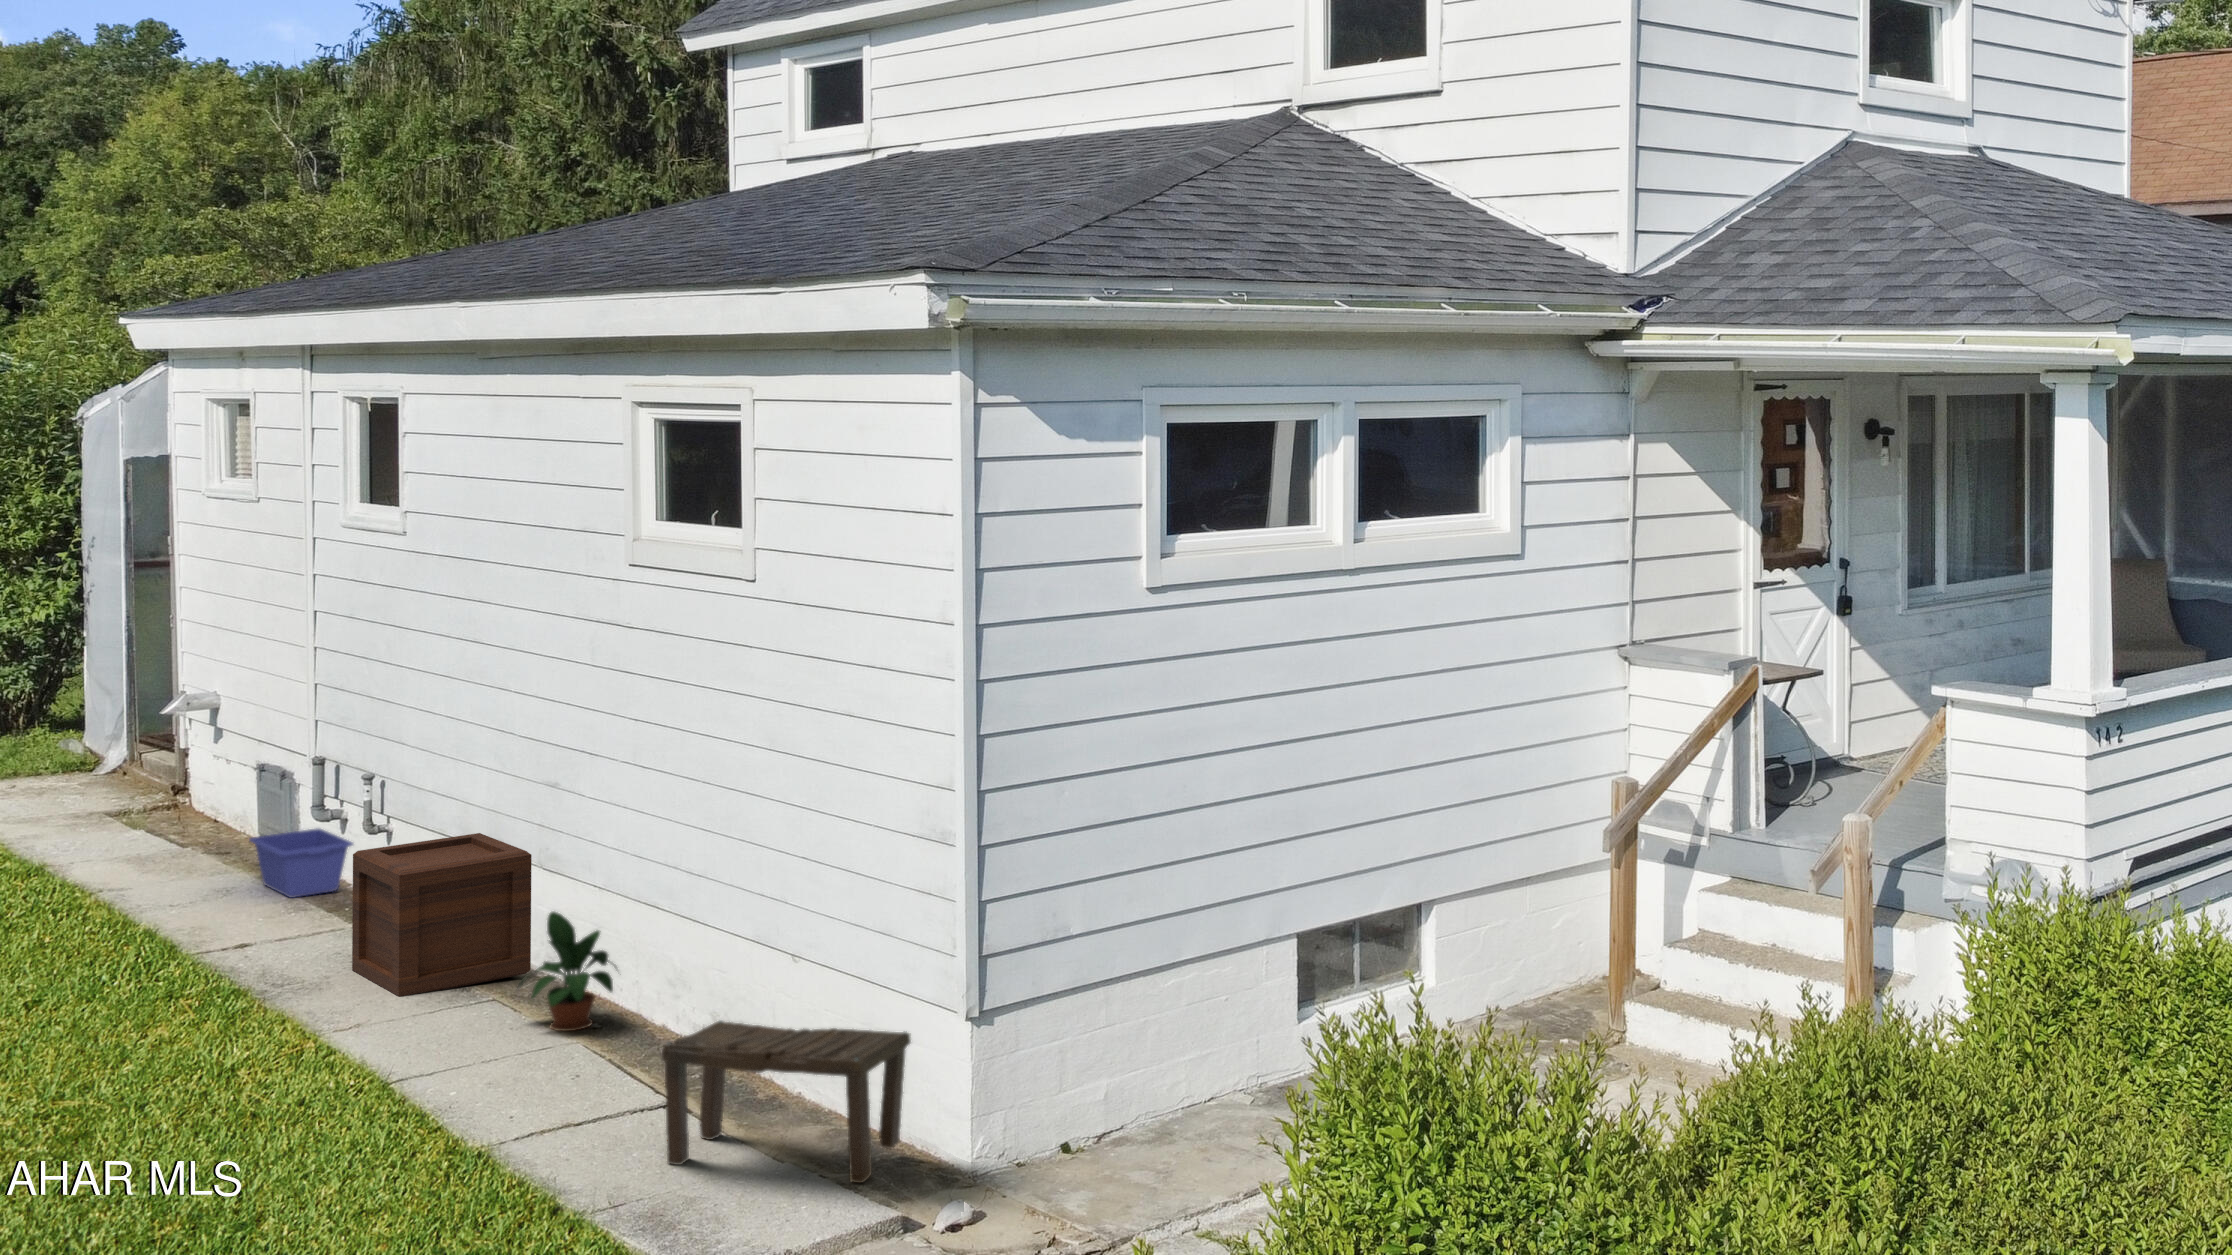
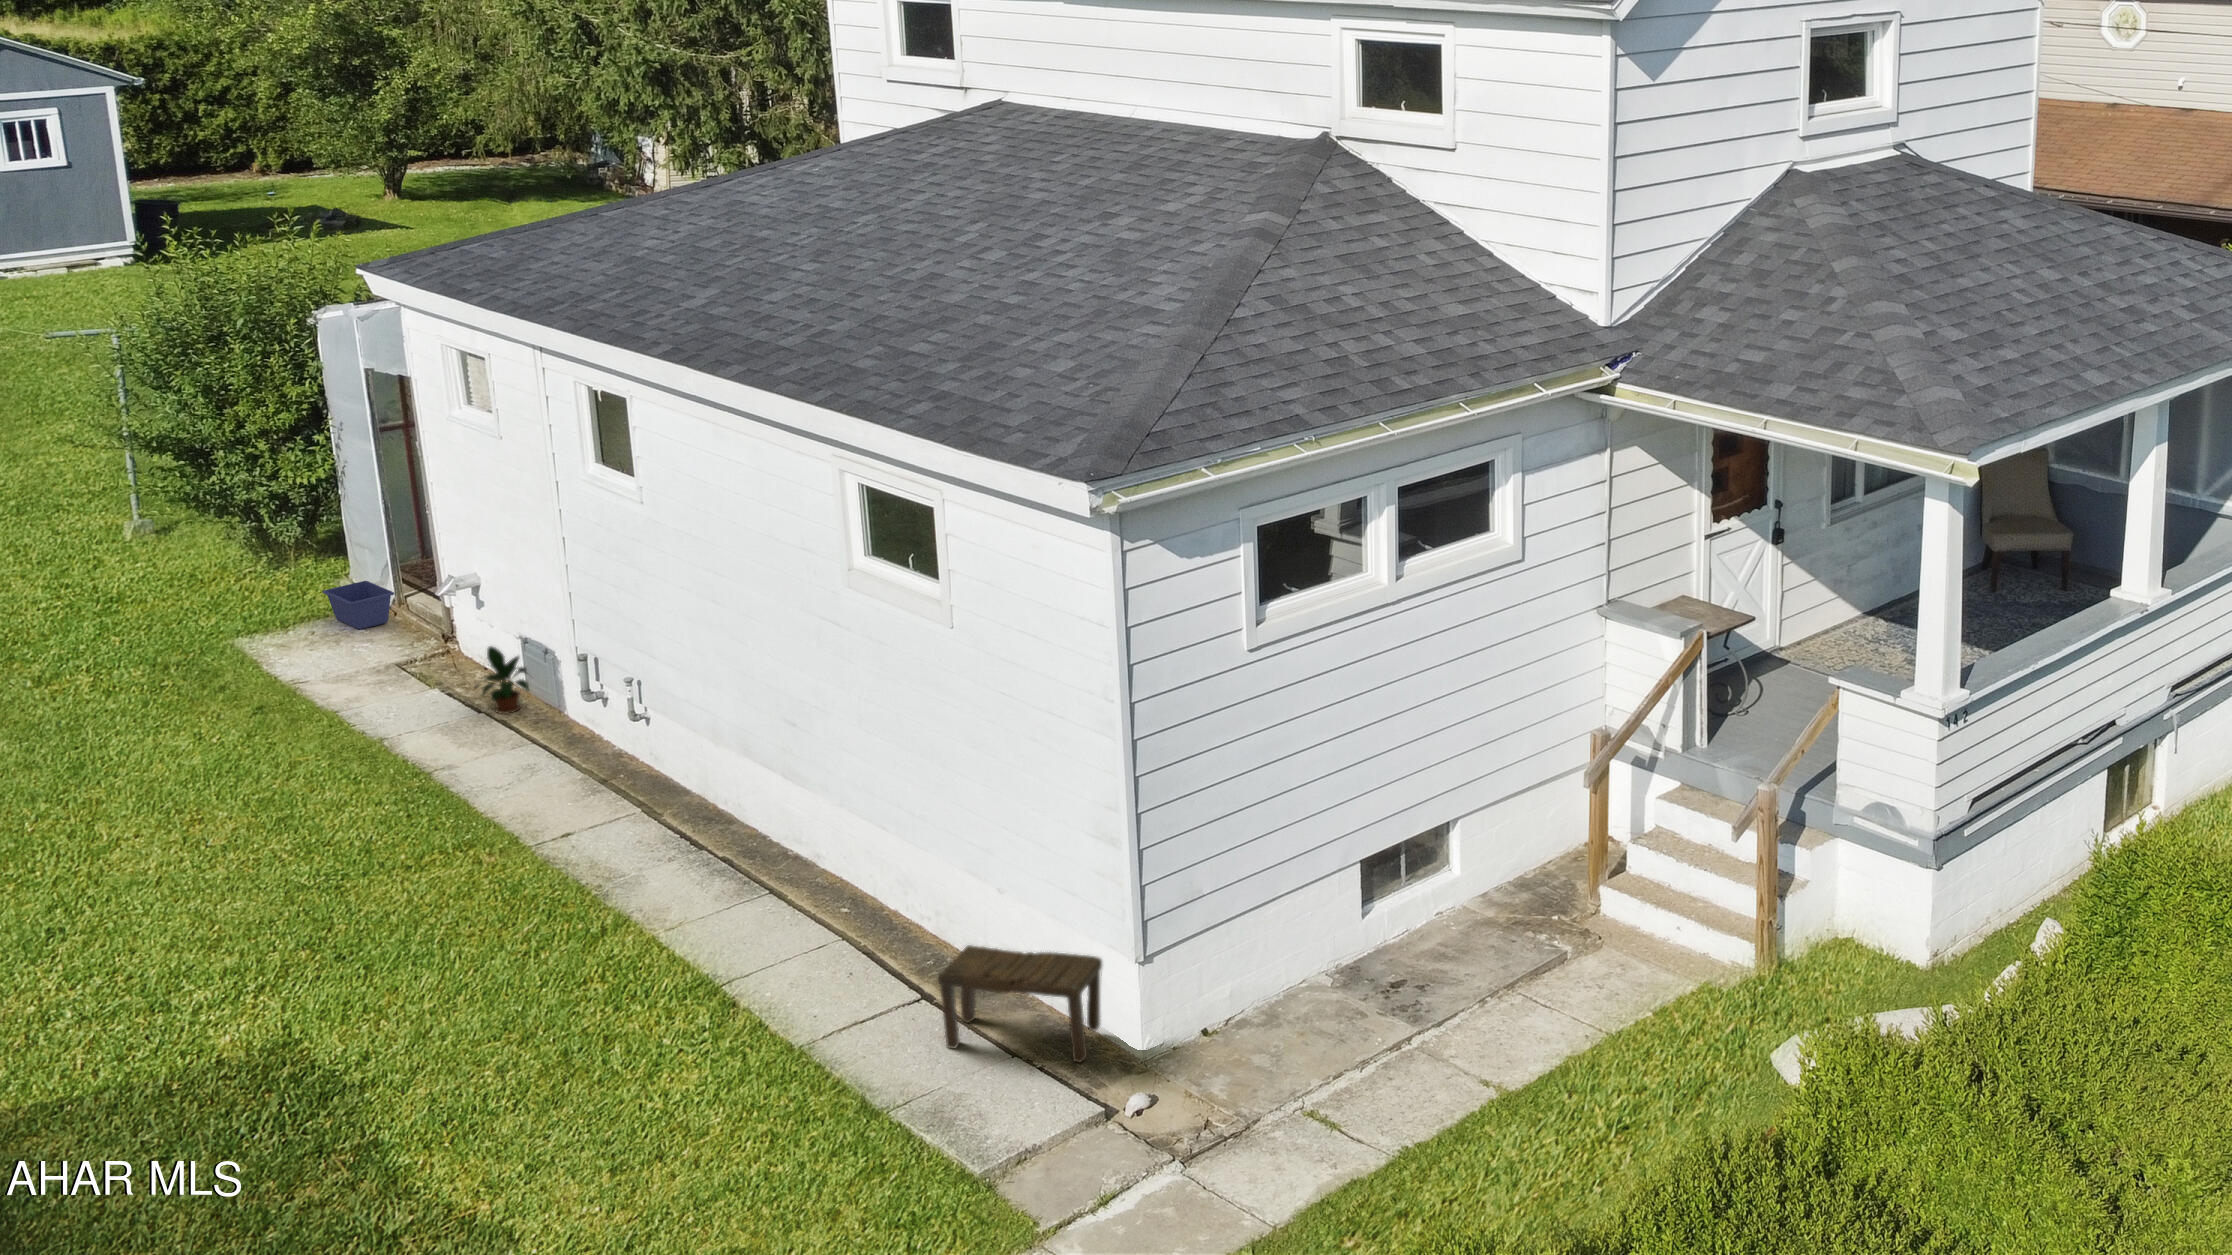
storage bin: present [250,828,353,898] -> present [323,581,394,629]
wooden crate: present [352,833,532,997] -> none [653,743,792,880]
potted plant: present [518,912,616,1031] -> present [475,646,529,714]

